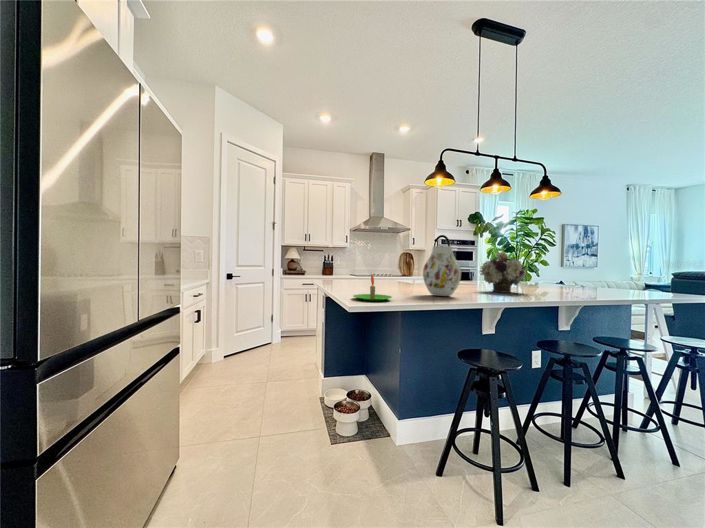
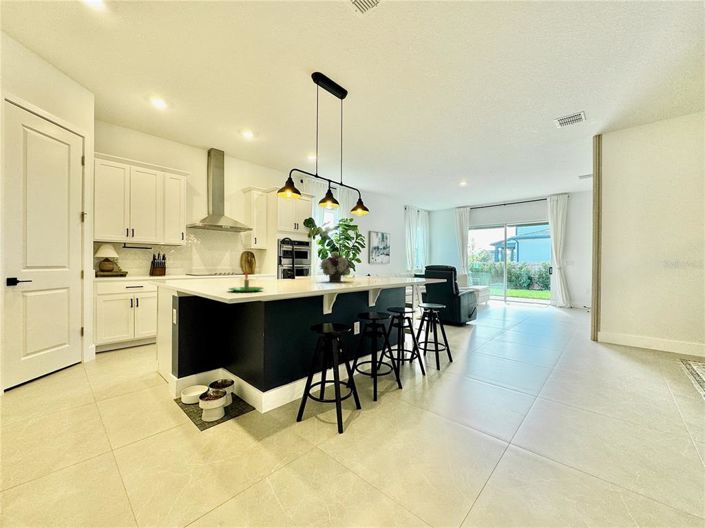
vase: present [423,246,461,296] -> none [282,247,311,286]

